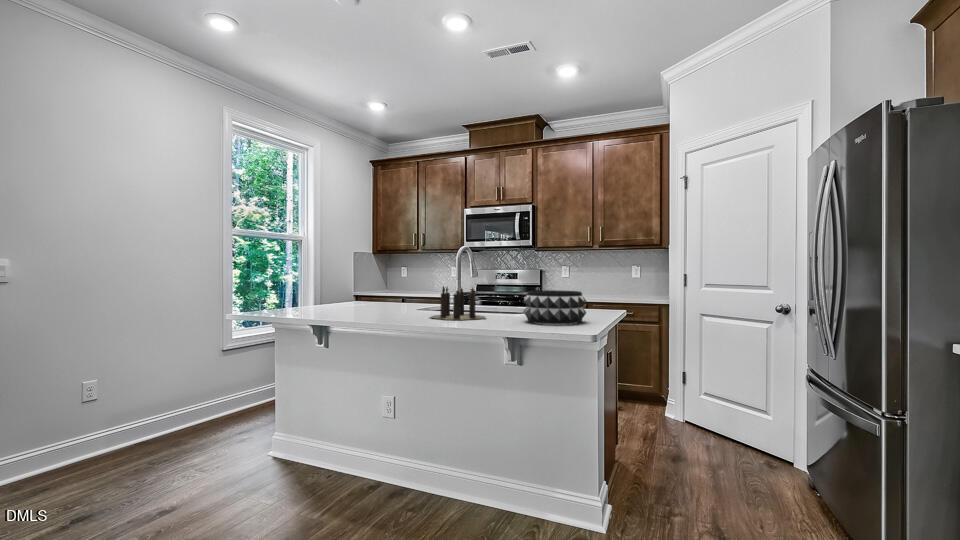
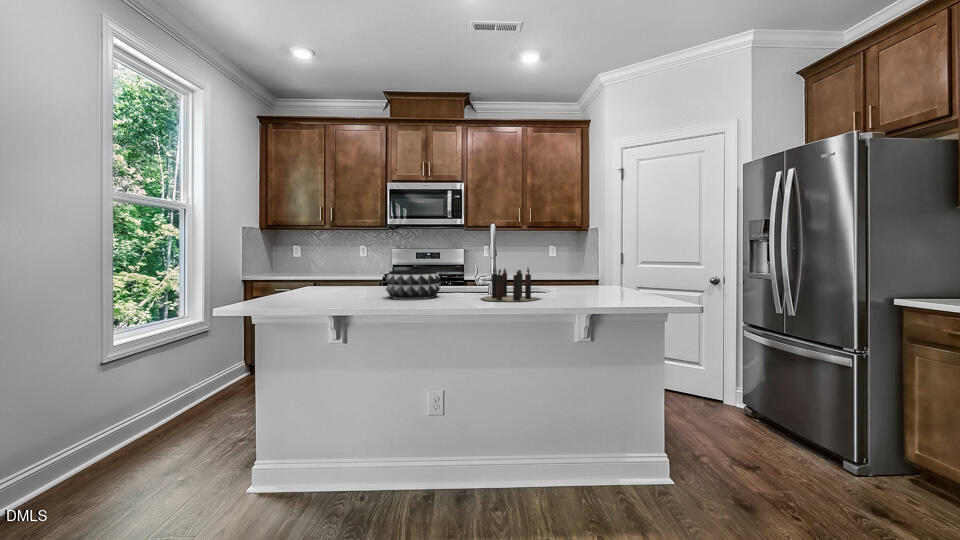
decorative bowl: present [524,290,586,324] -> present [386,270,440,299]

